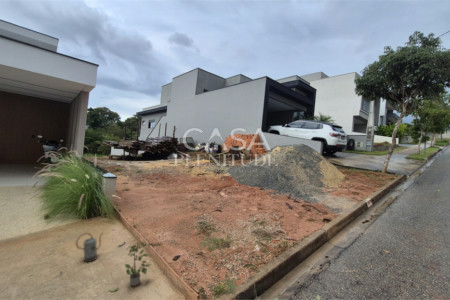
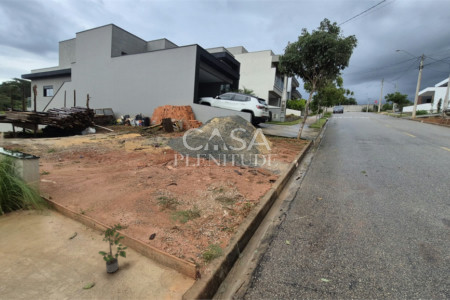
watering can: present [76,233,101,262] -> none [15,224,50,262]

